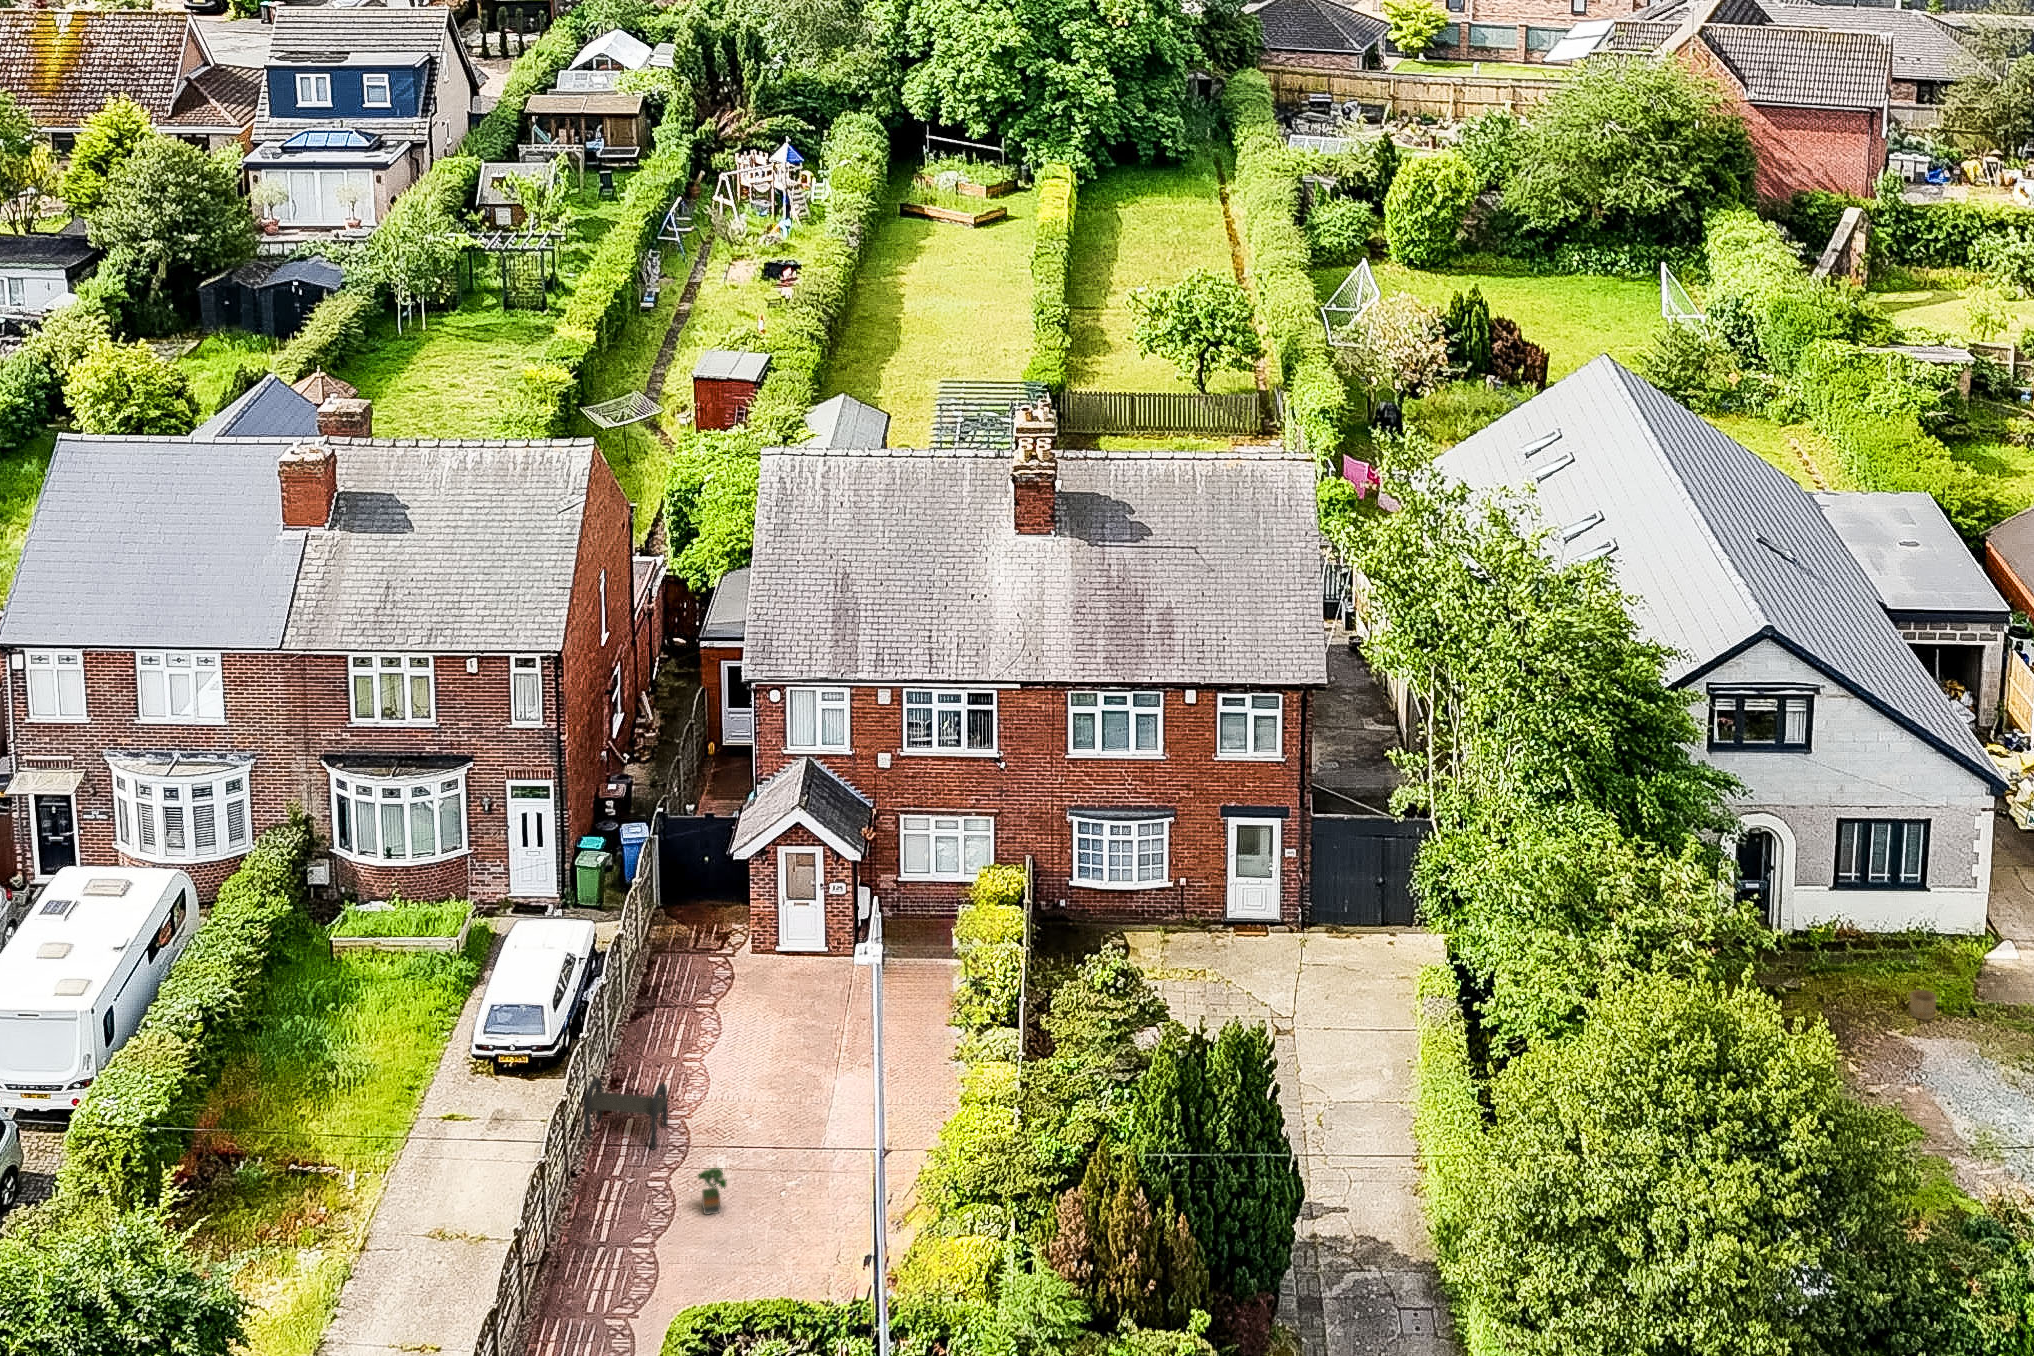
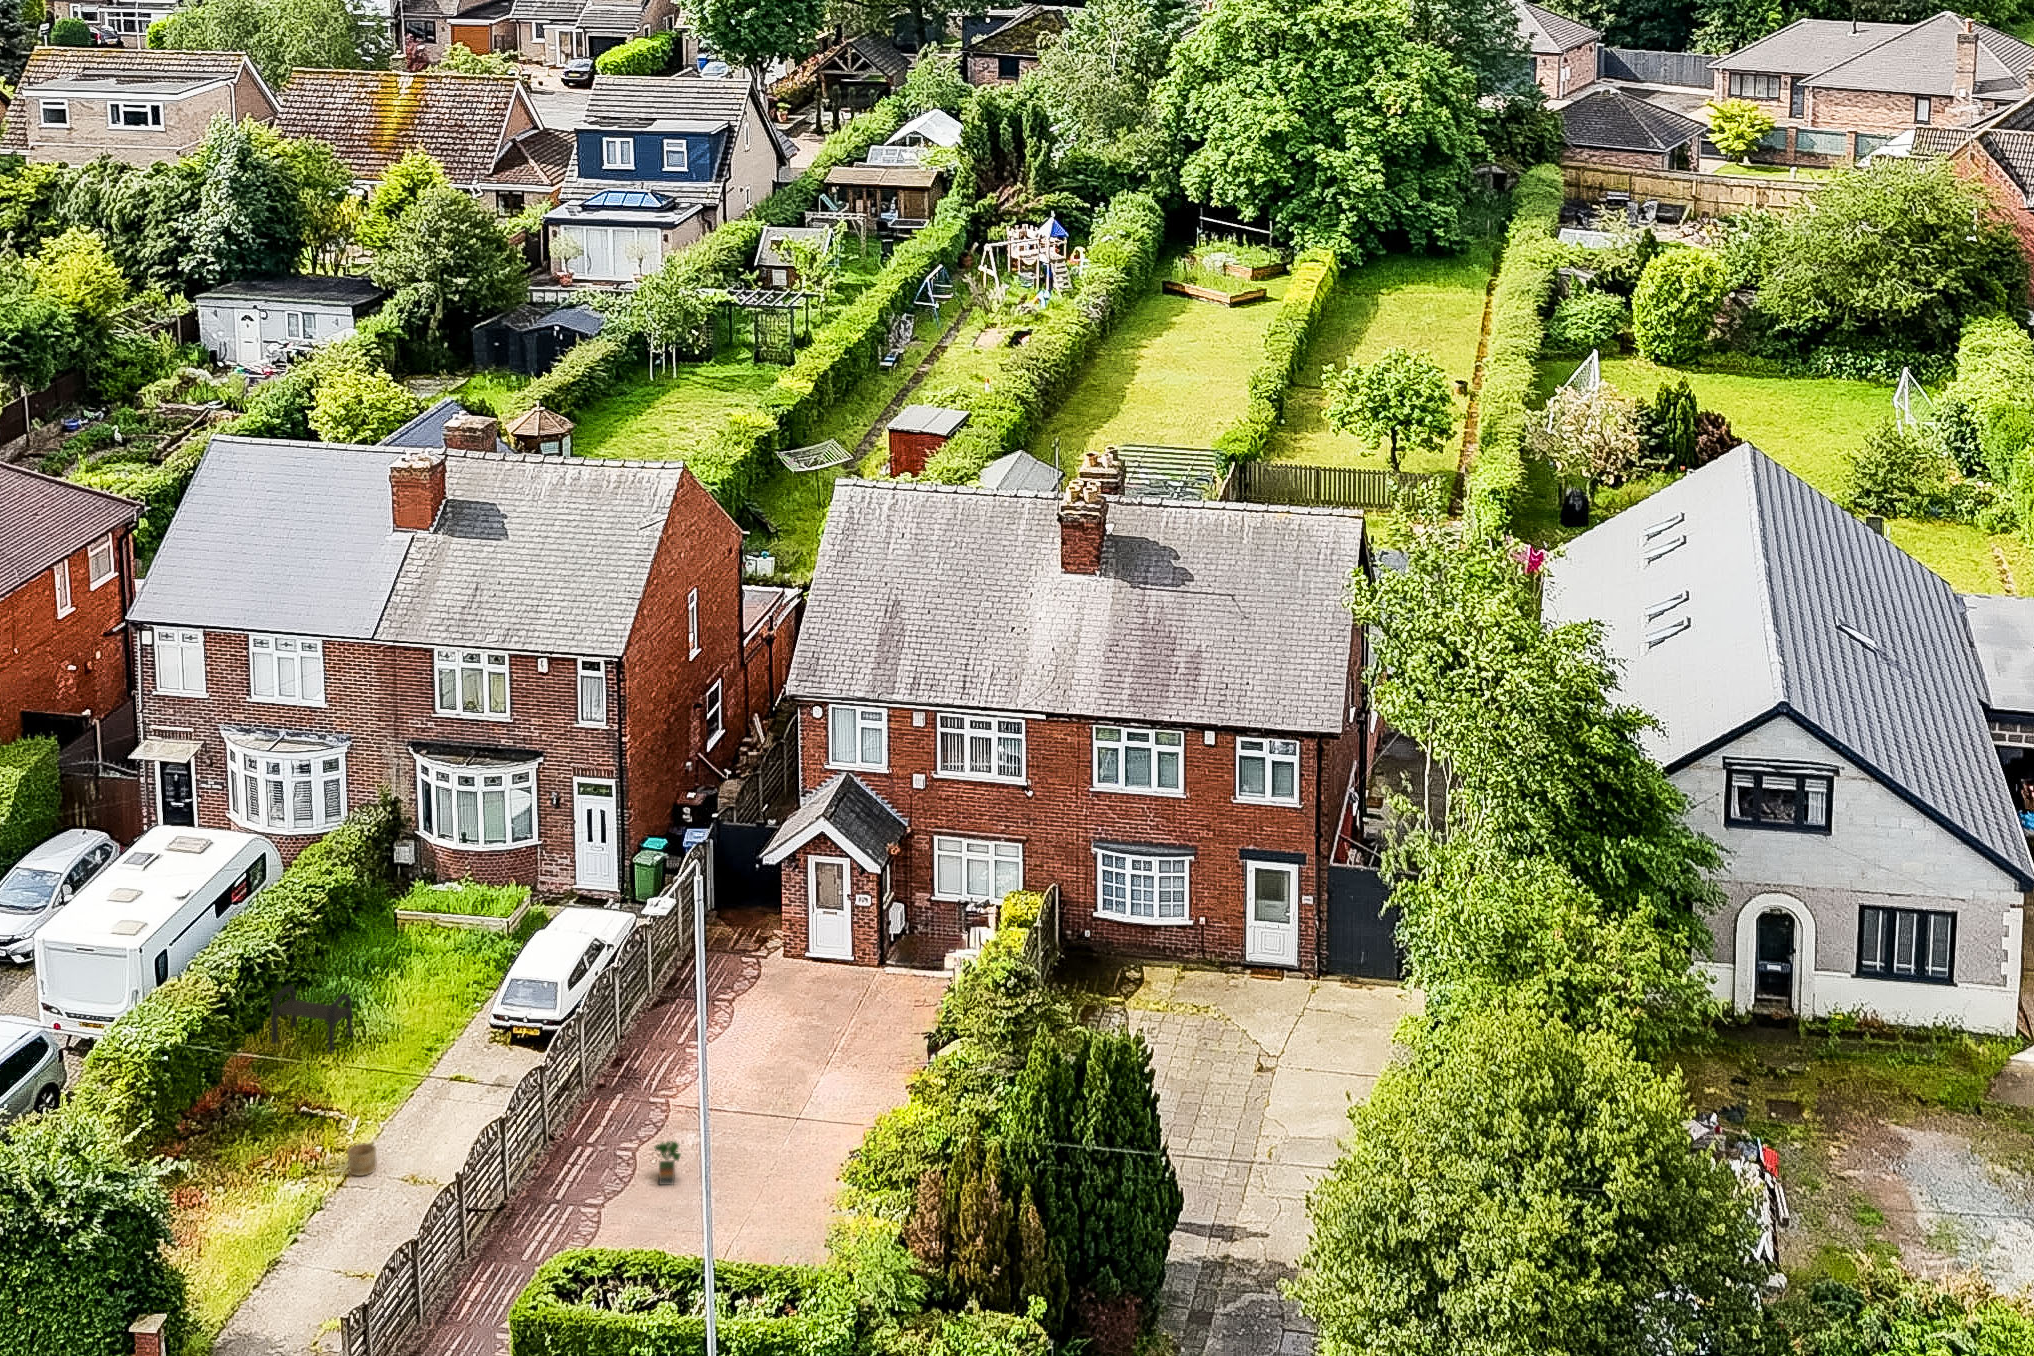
wooden bucket: present [1909,990,1937,1020] -> present [347,1143,377,1176]
bench: present [584,1077,668,1150] -> present [271,985,353,1053]

